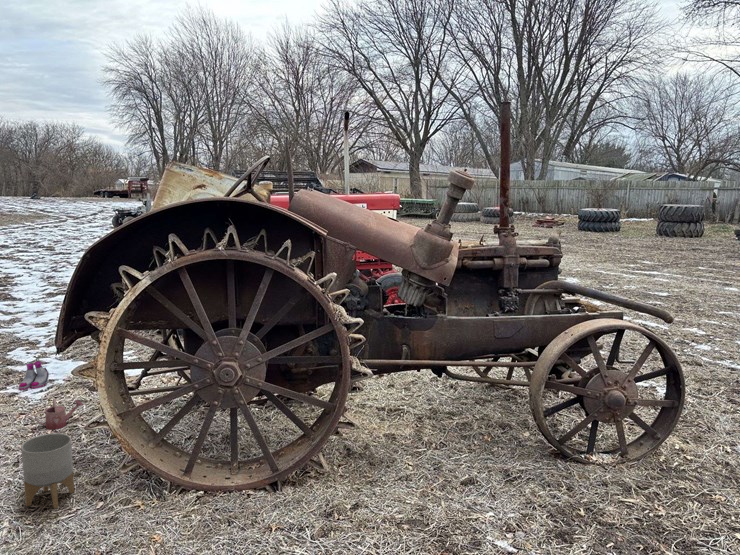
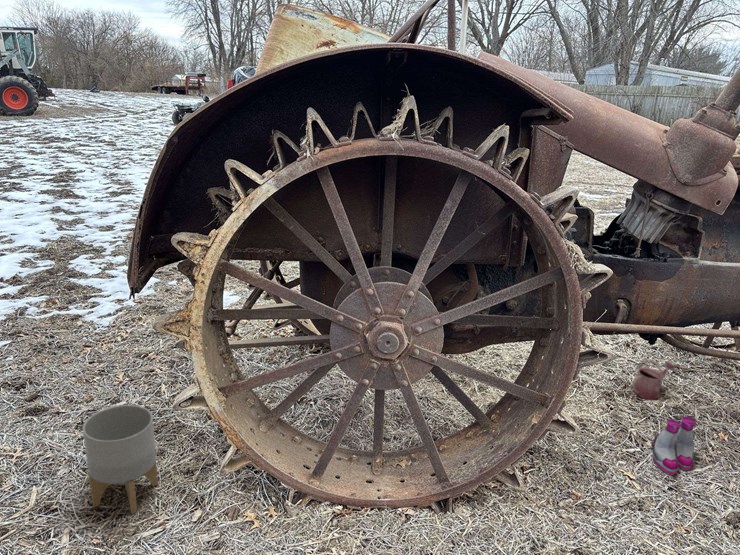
boots: present [19,361,49,390] -> present [652,416,696,475]
watering can: present [35,398,83,429] -> present [632,360,675,399]

